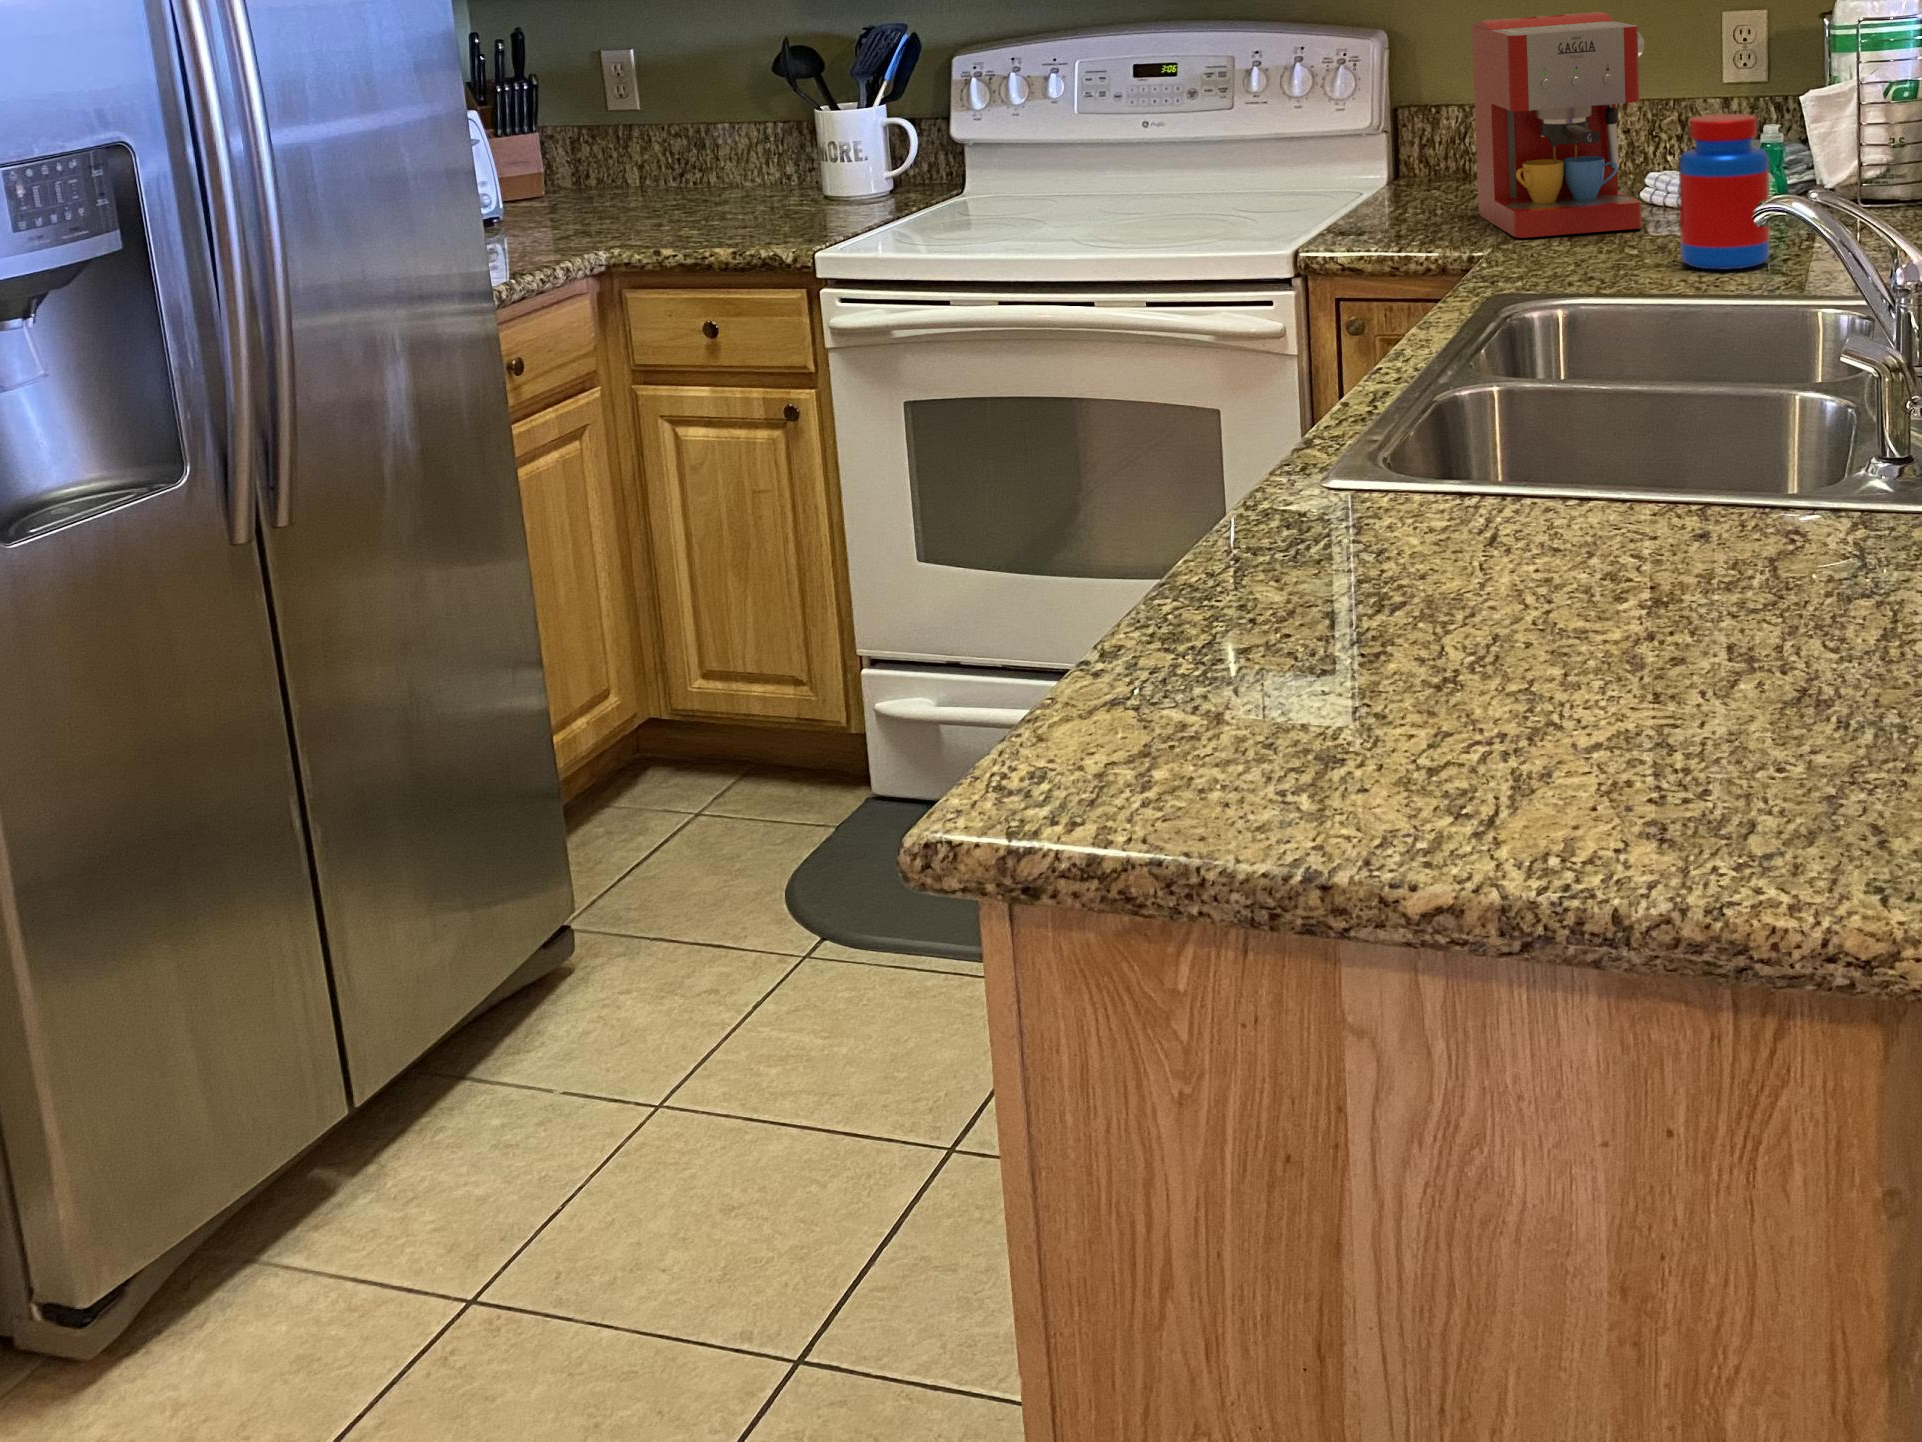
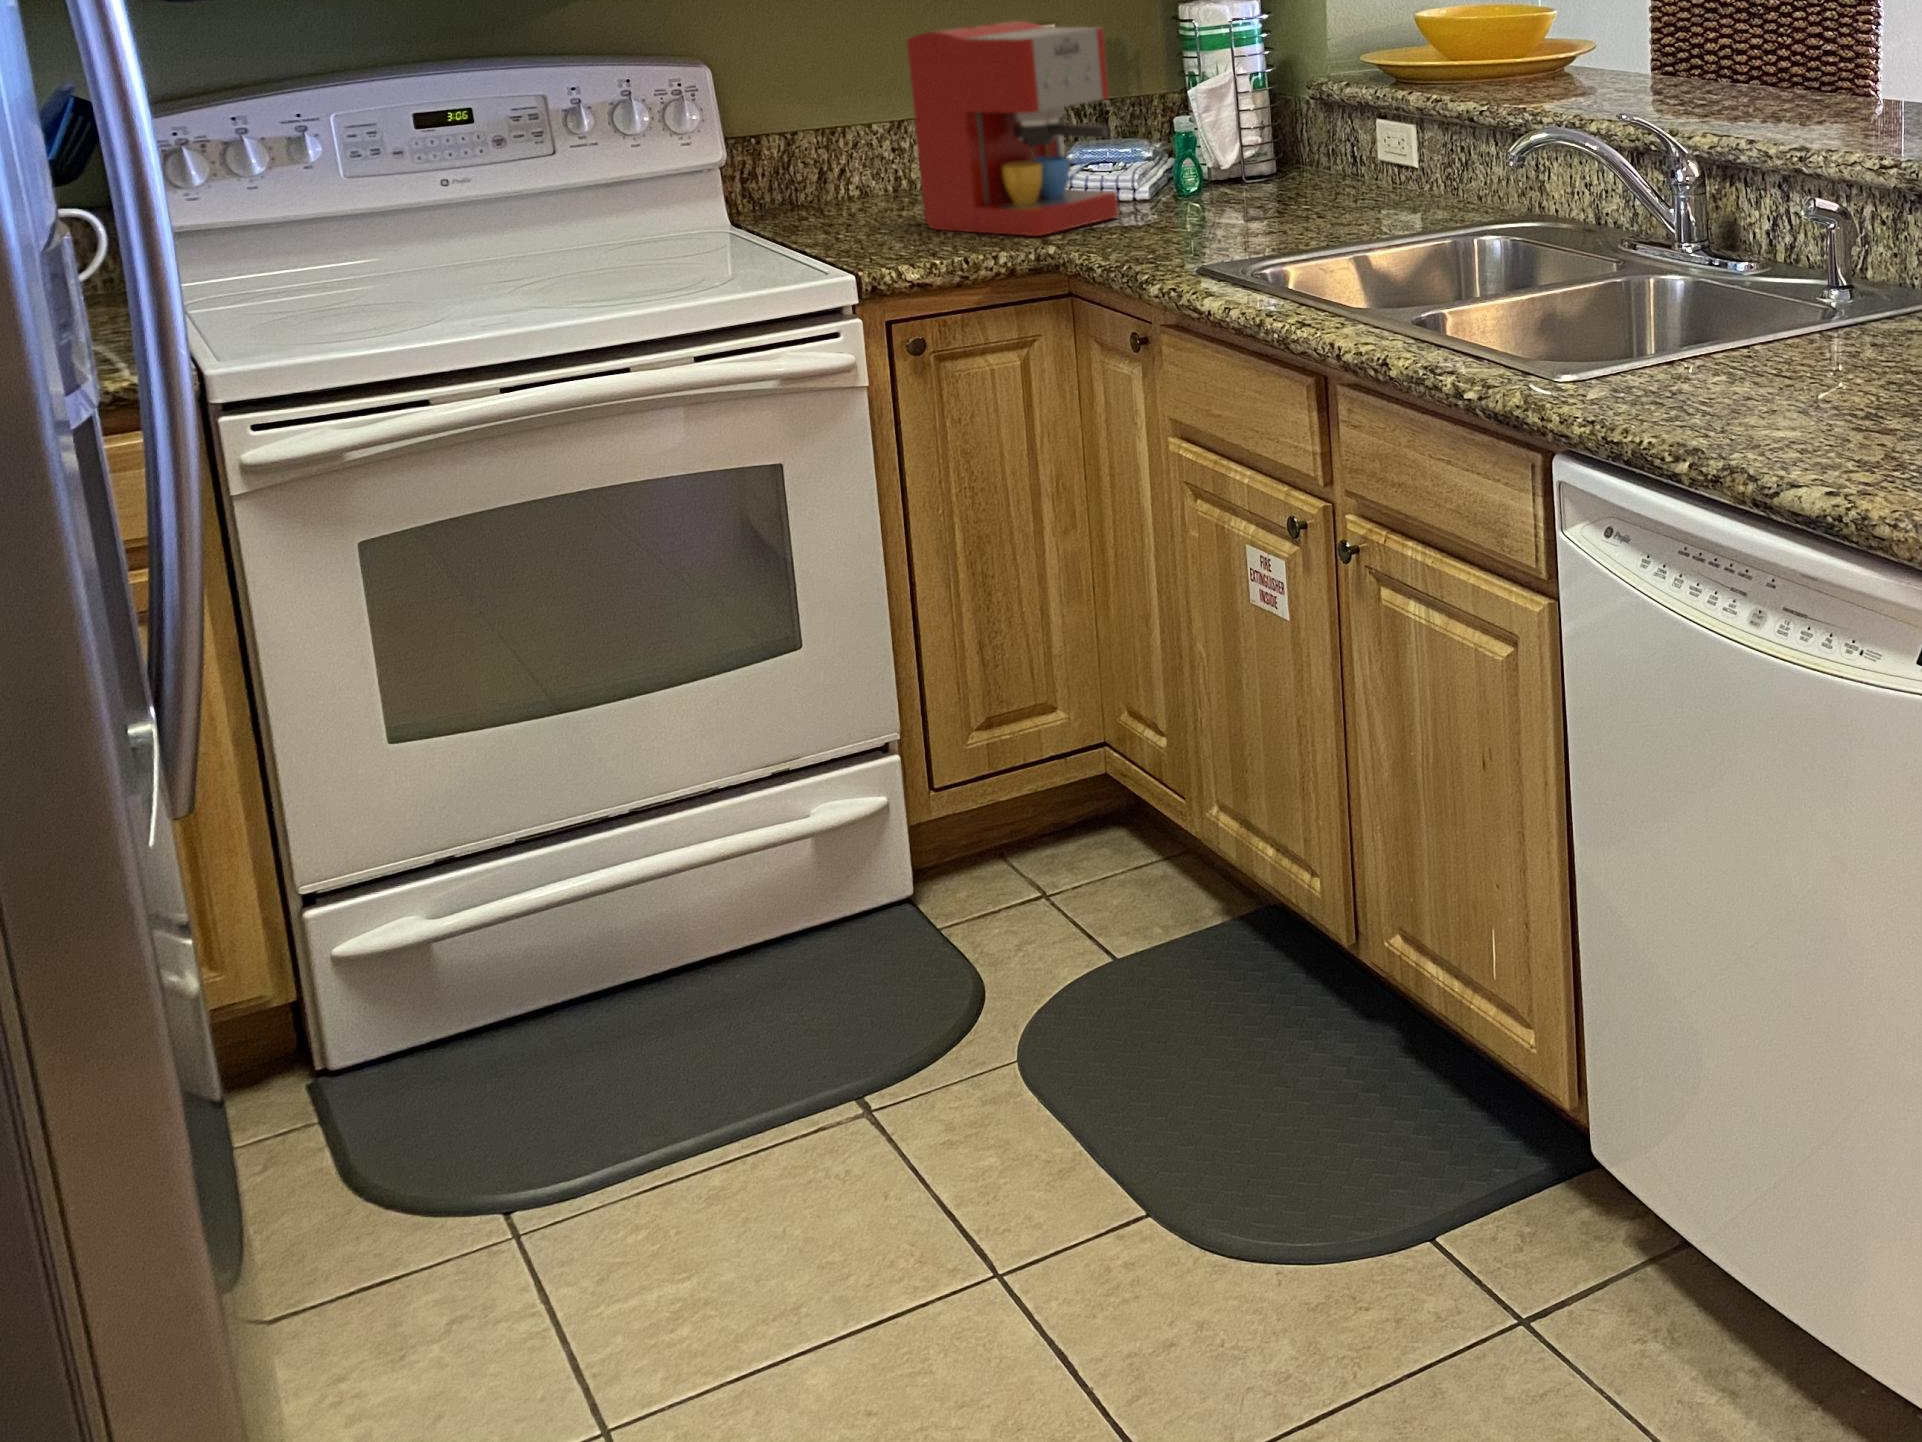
jar: present [1679,114,1770,270] -> none [1231,93,1314,231]

